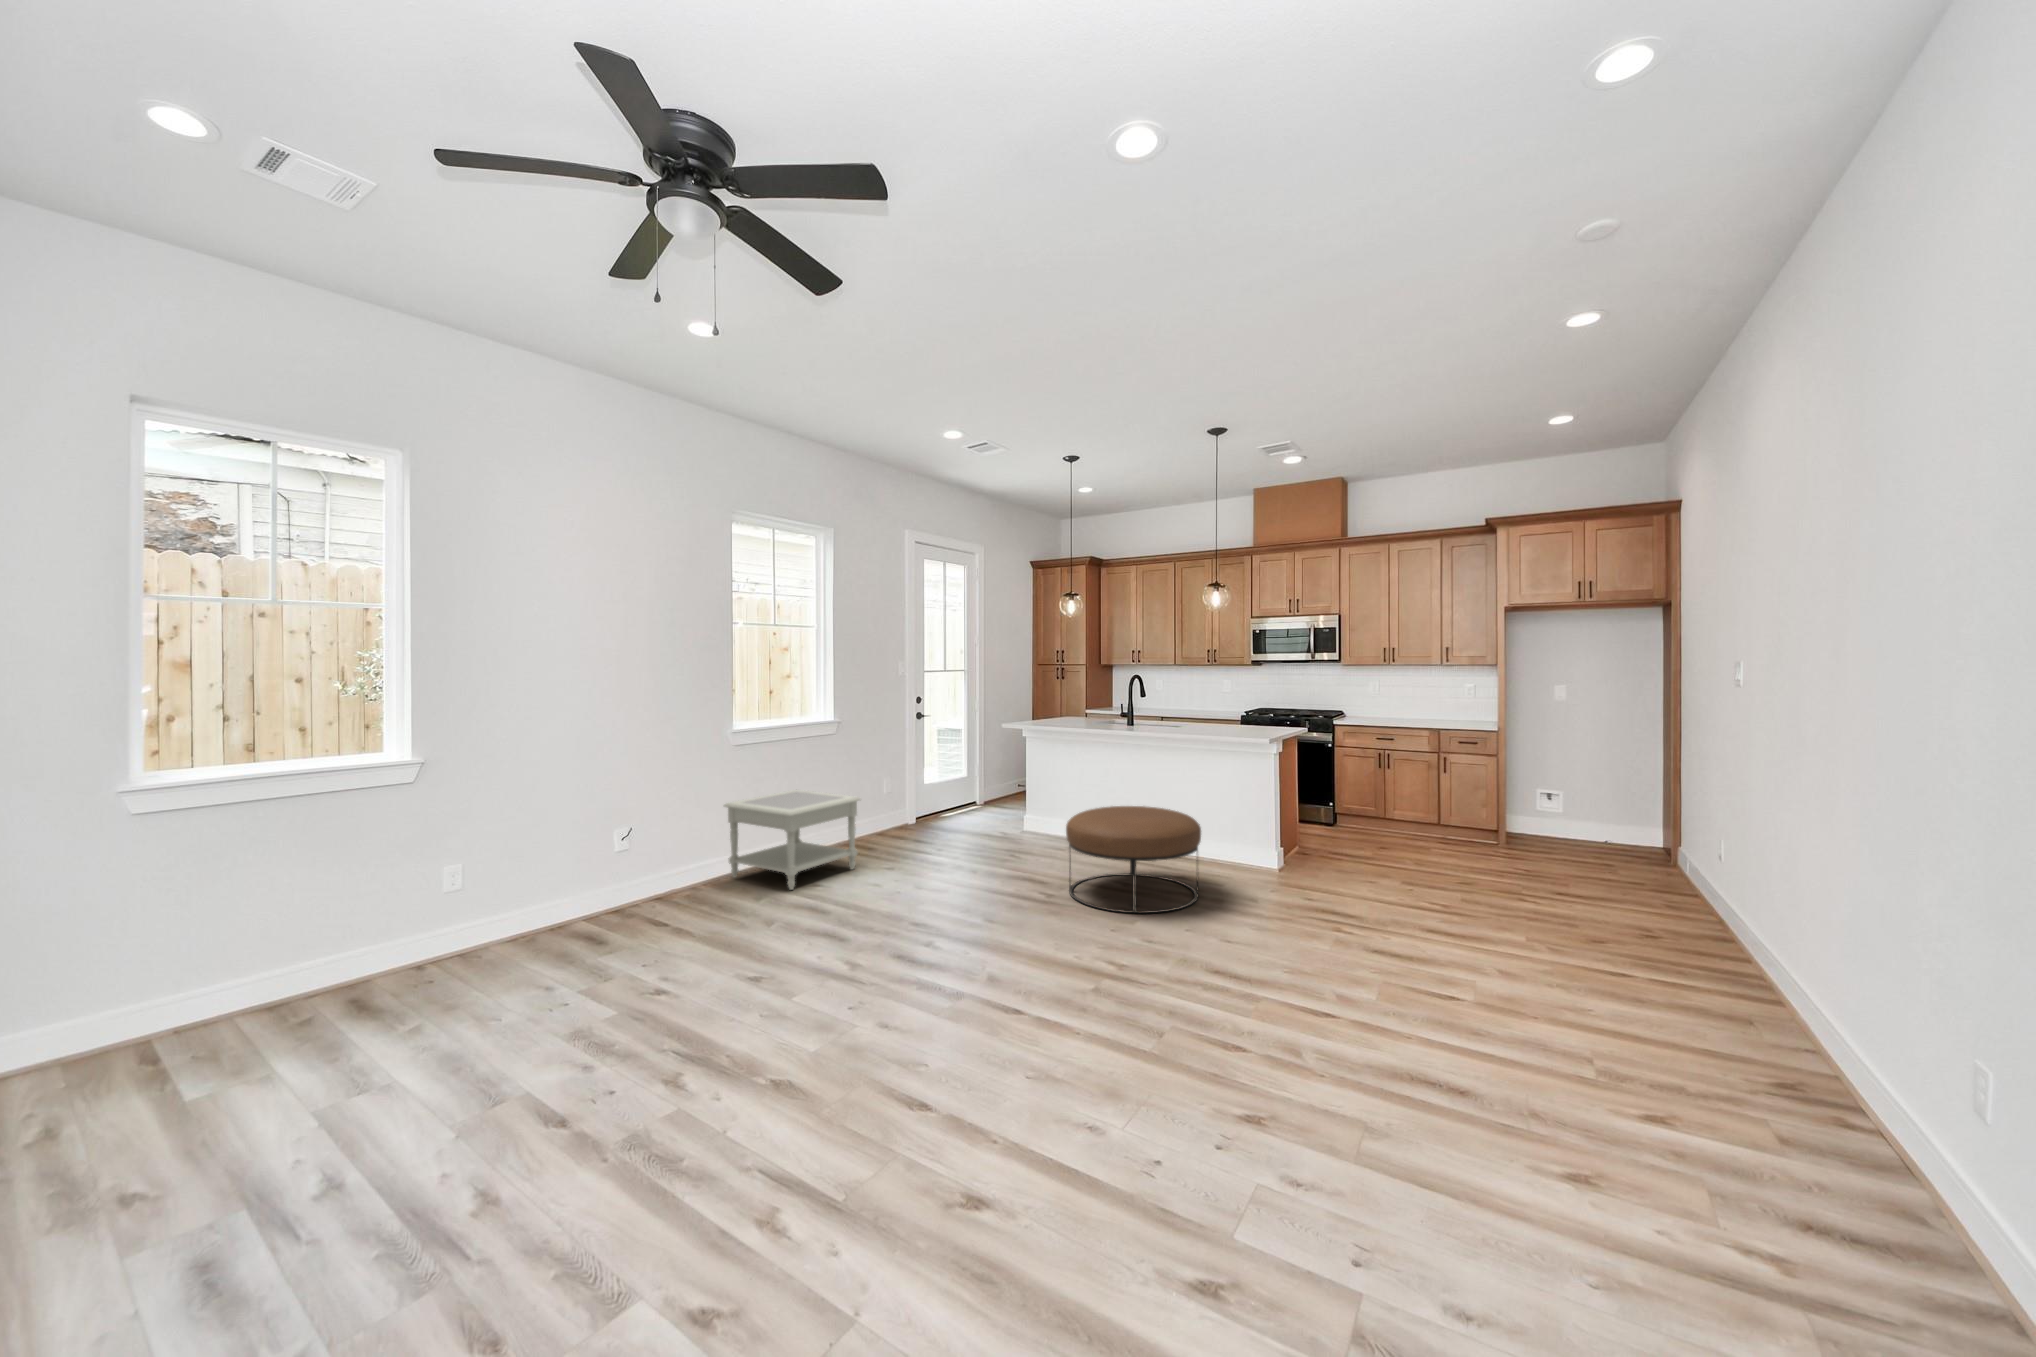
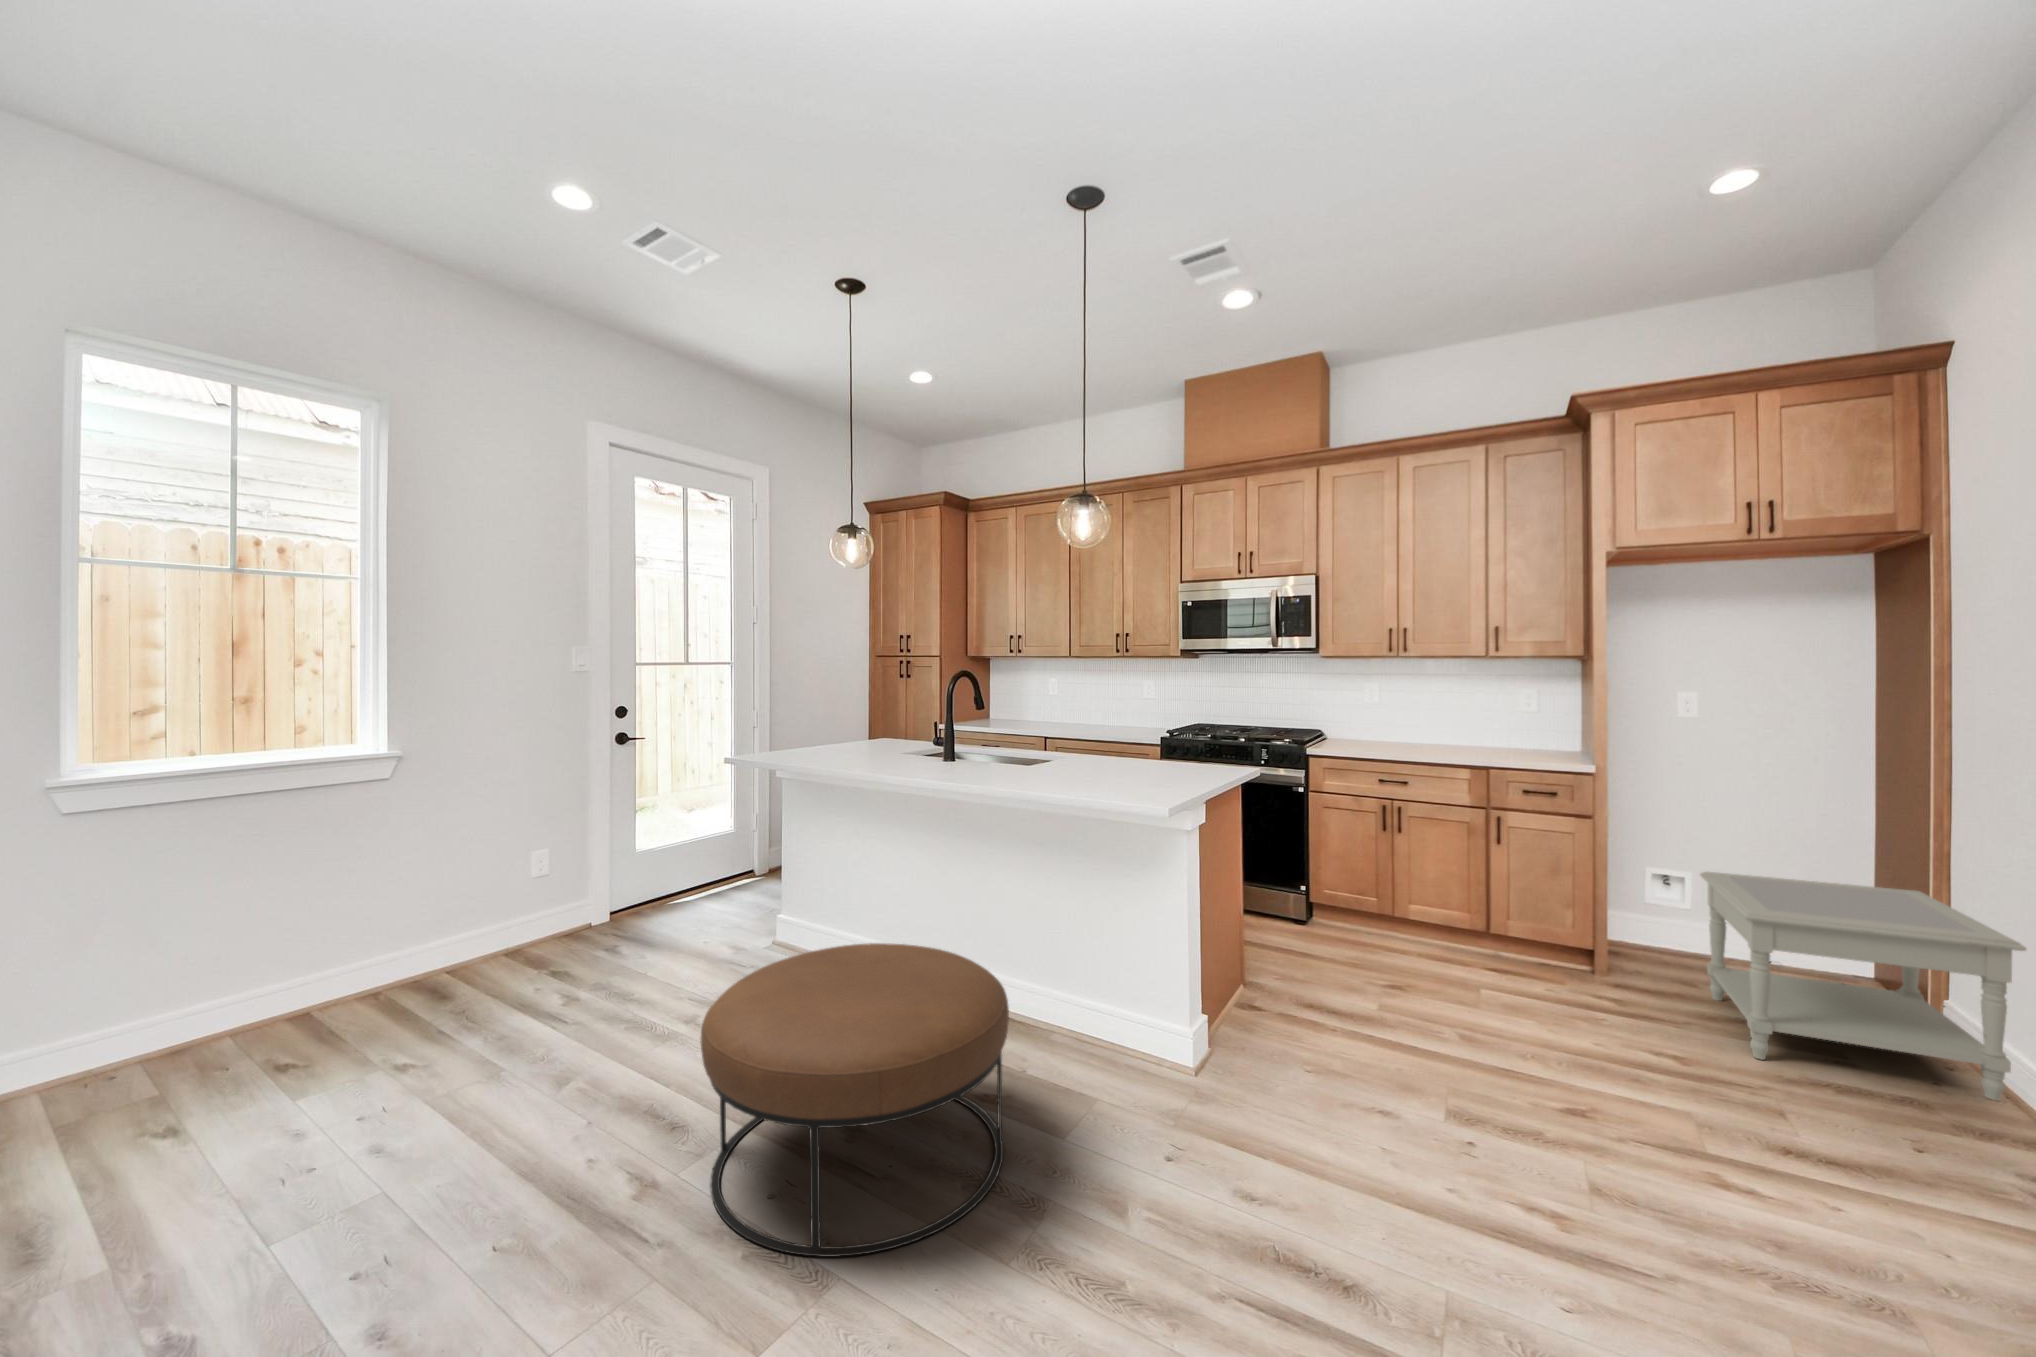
side table: present [724,790,860,890] -> present [1700,872,2026,1101]

